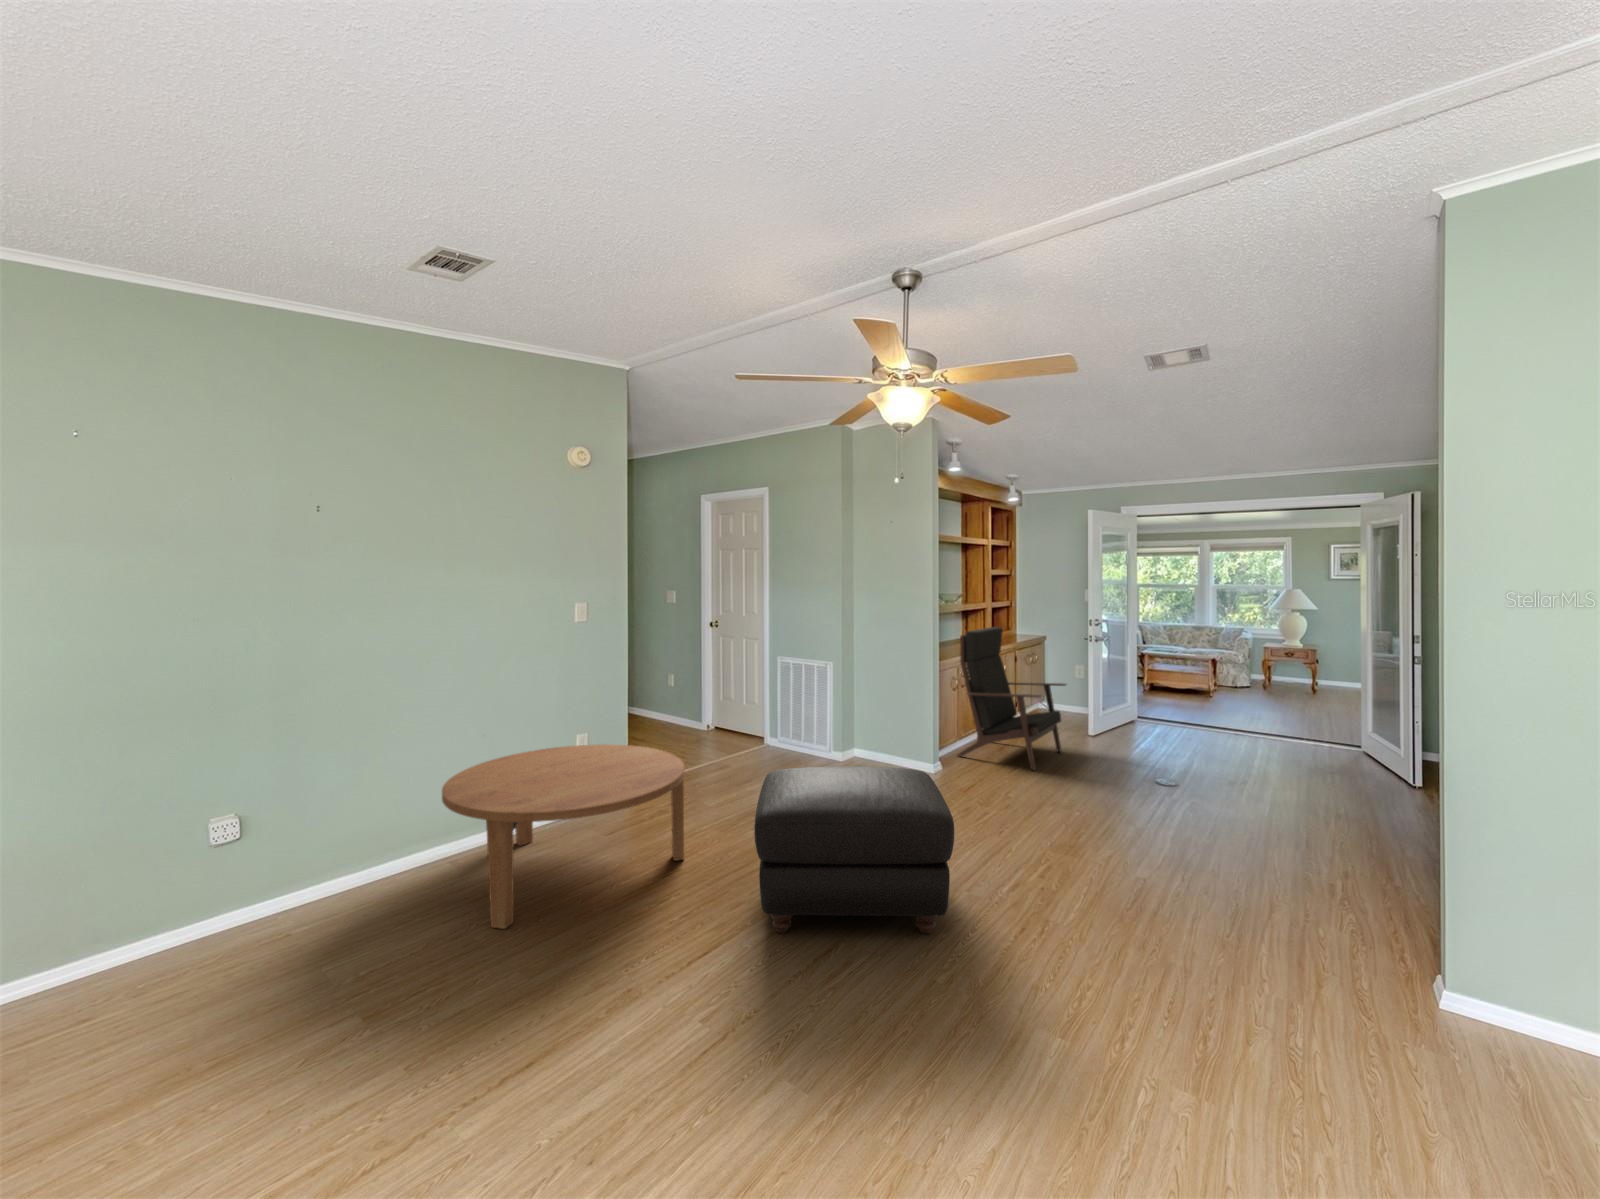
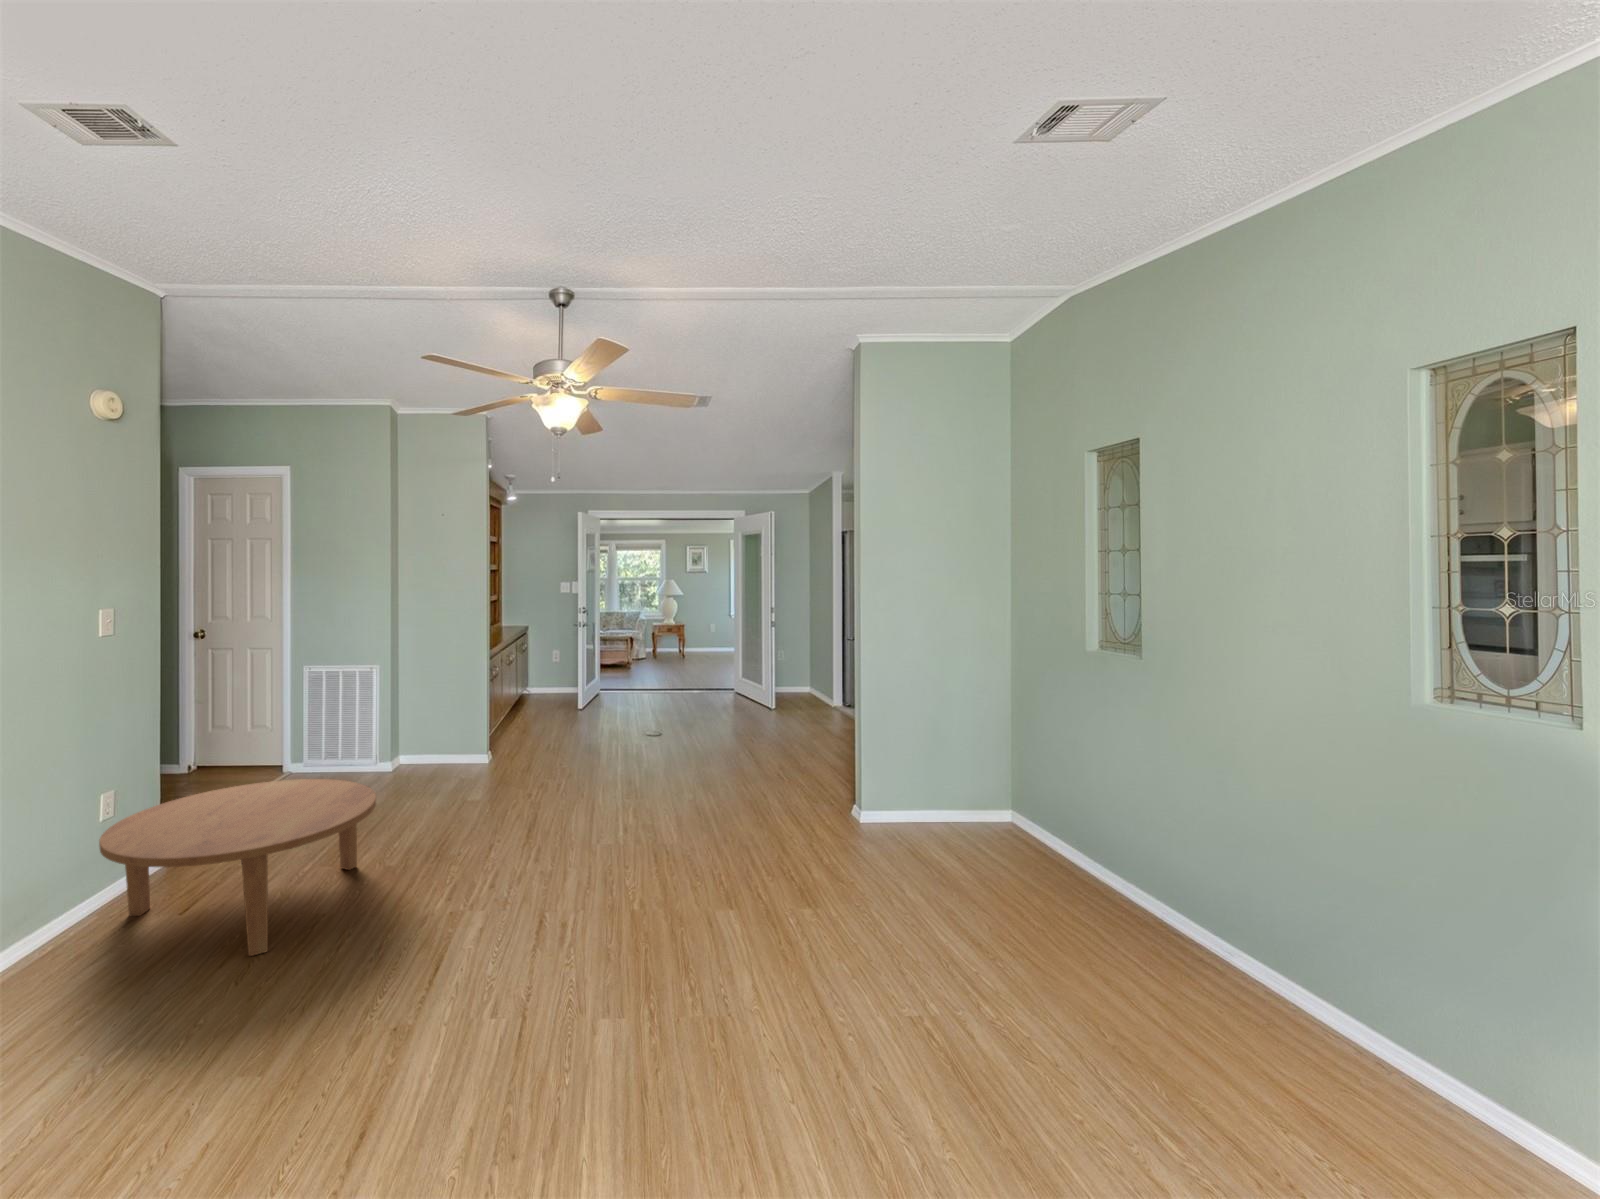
lounge chair: present [957,627,1066,770] -> none [490,630,570,745]
ottoman: present [754,766,955,934] -> none [441,745,613,874]

